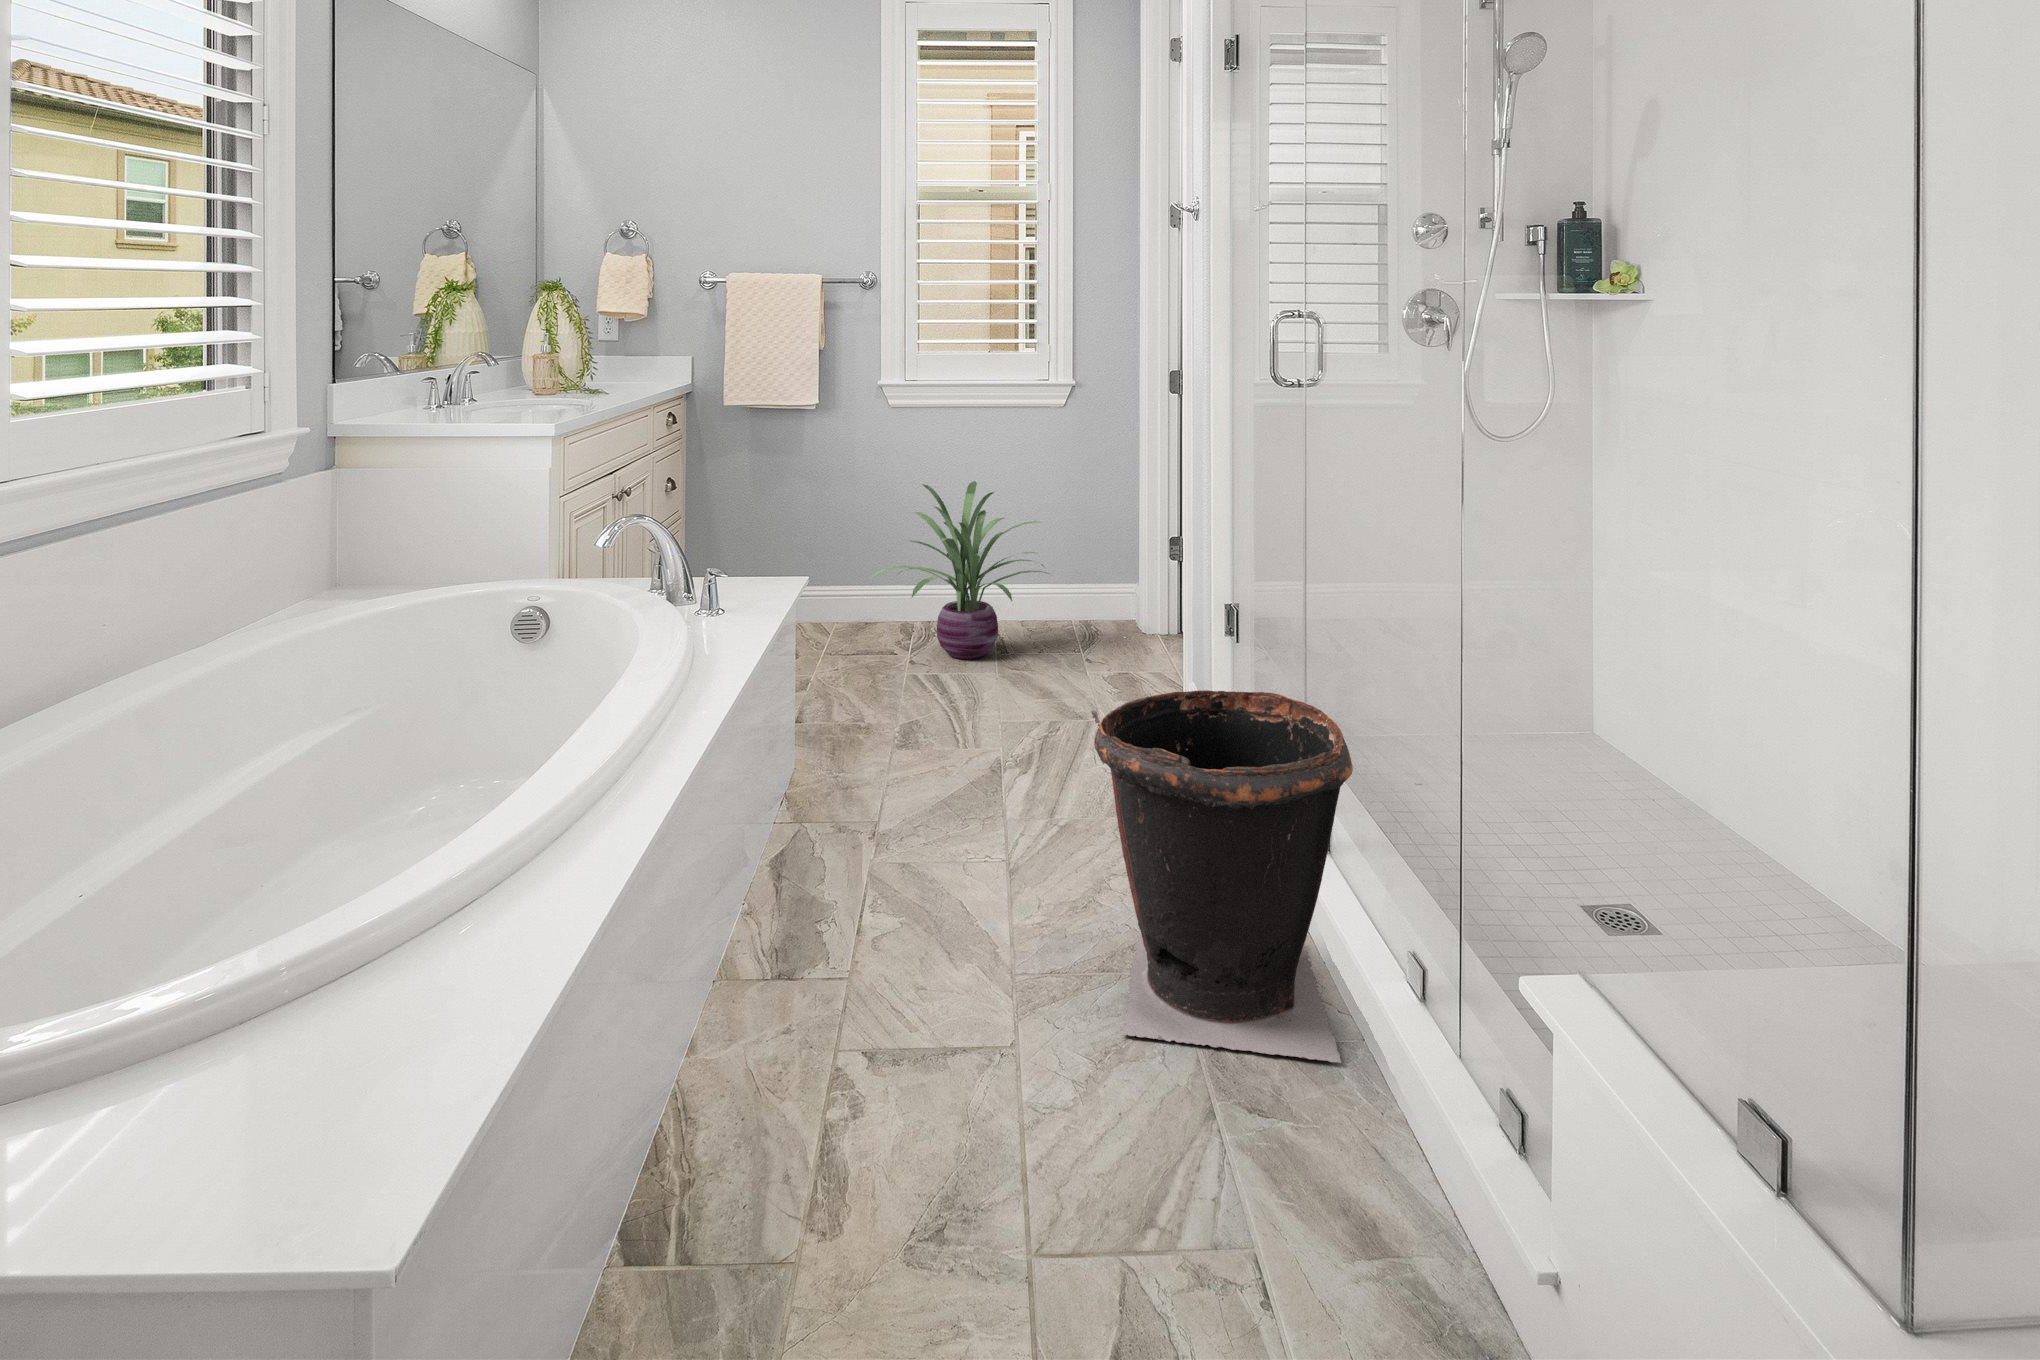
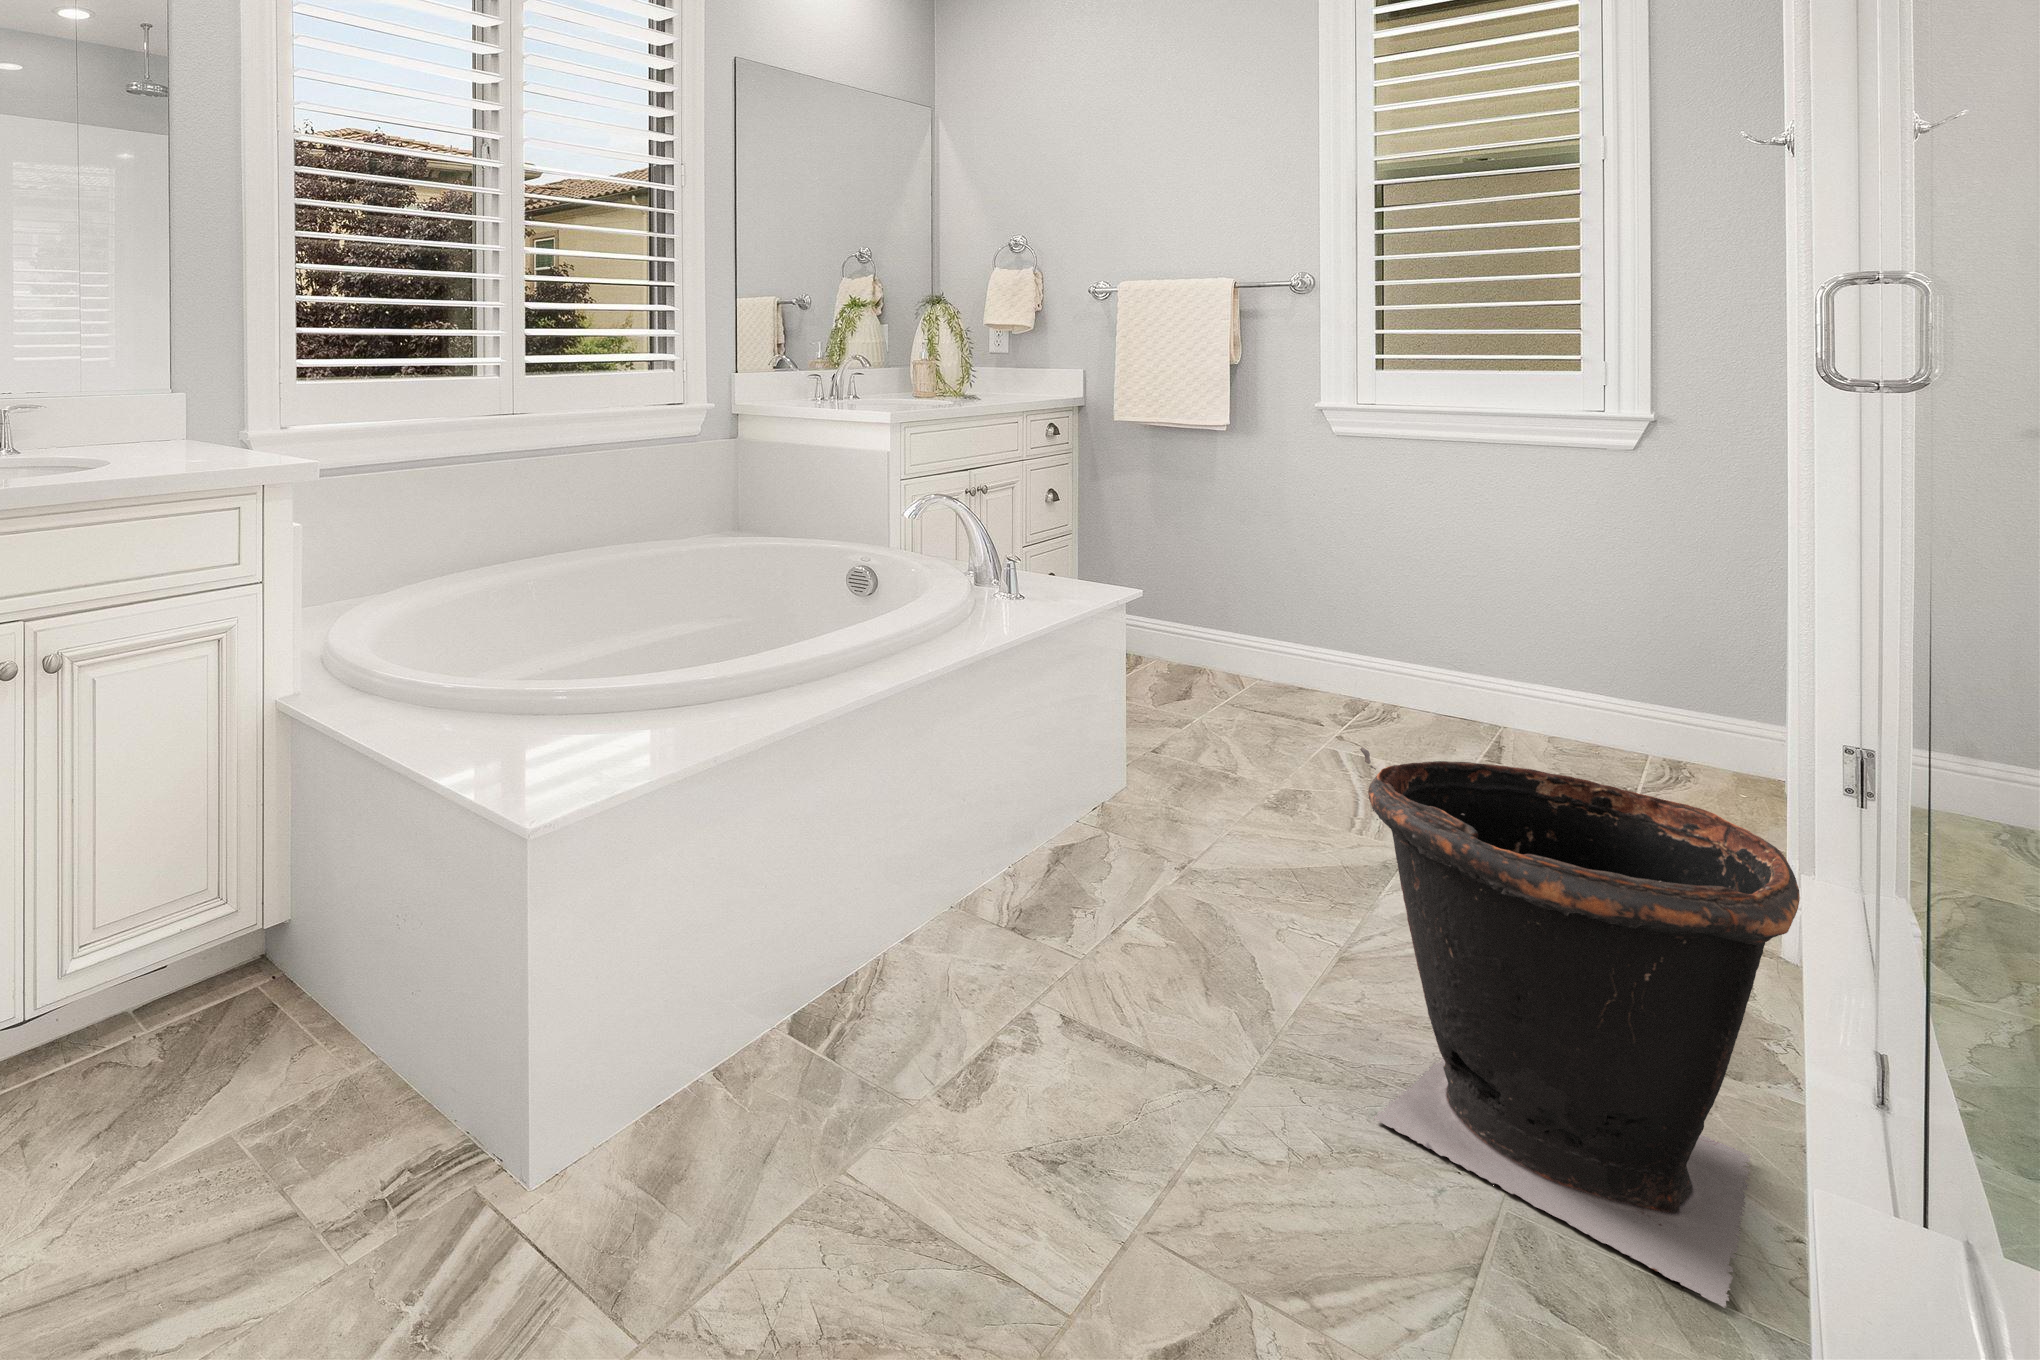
decorative plant: present [870,481,1046,659] -> none [1258,515,1530,718]

